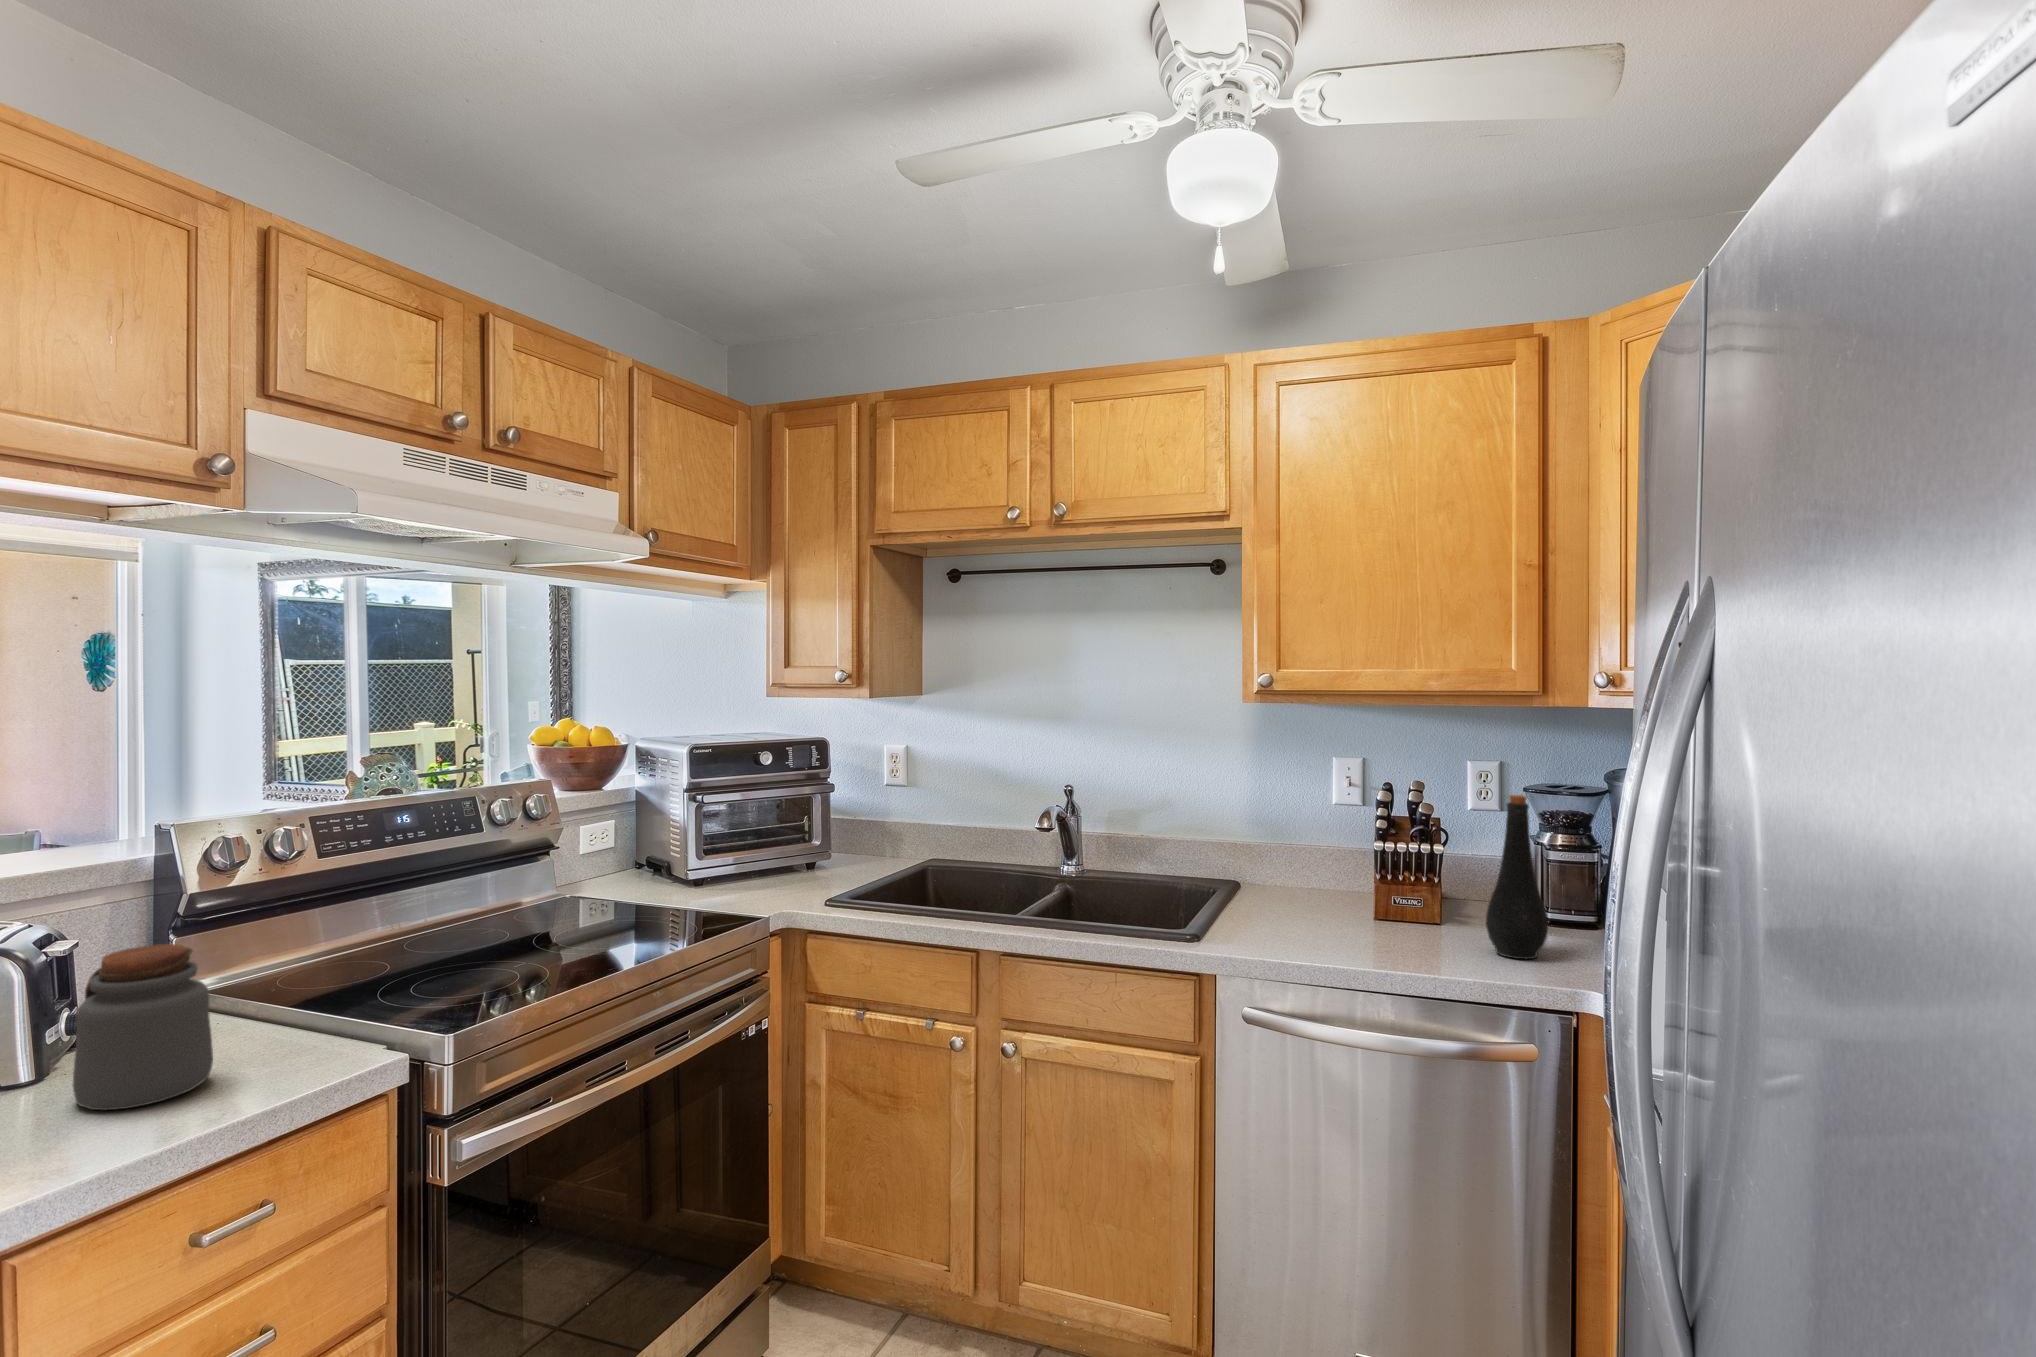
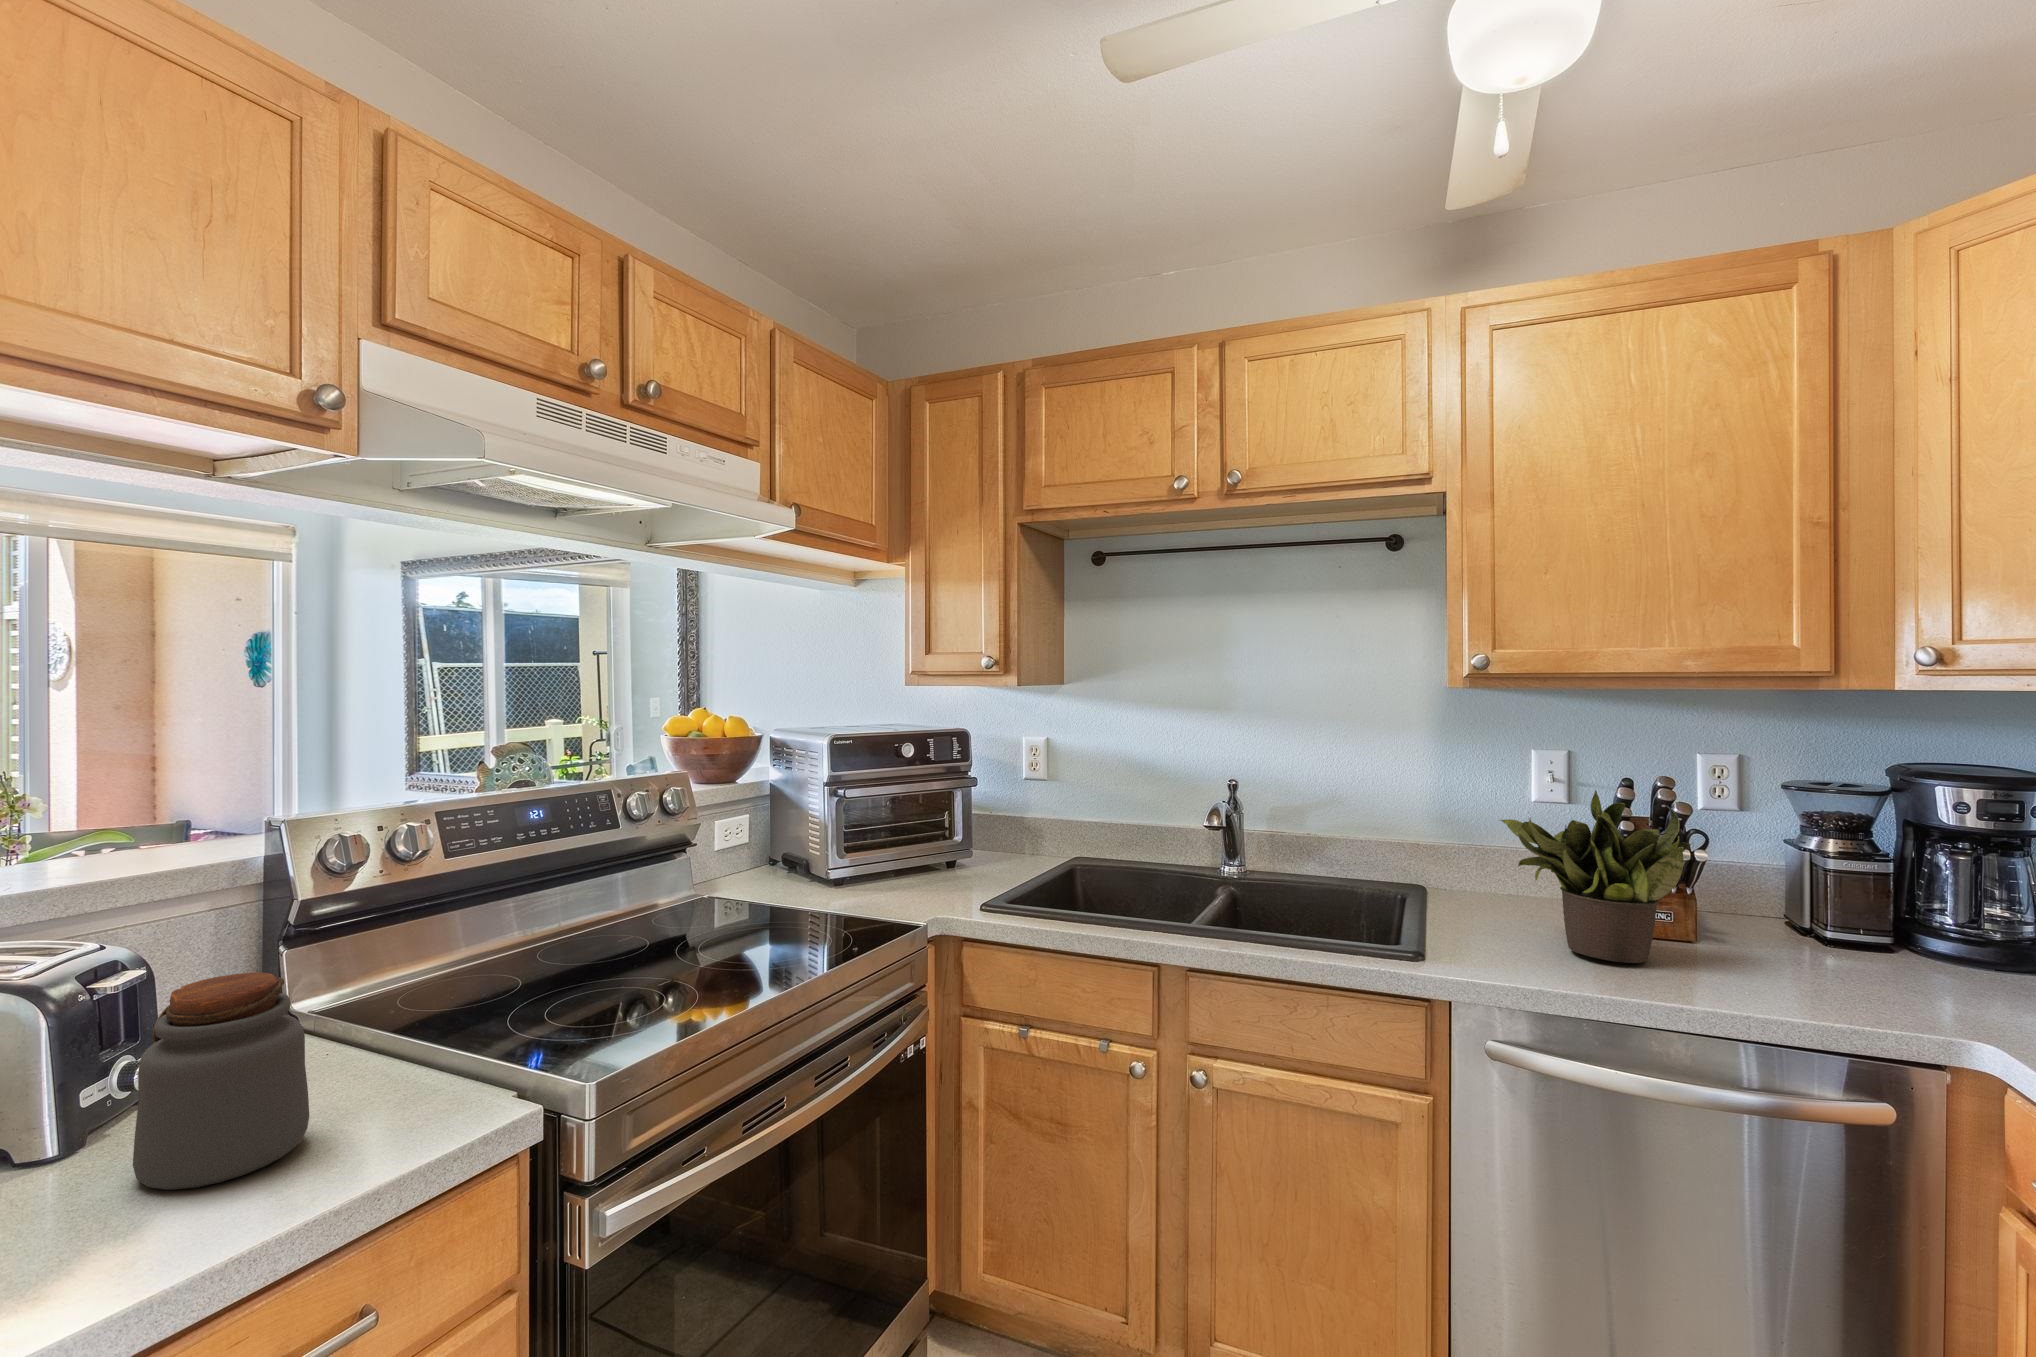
potted plant: none [1278,792,1416,940] -> present [1500,790,1691,963]
bottle: present [1486,795,1548,959] -> none [1786,794,1875,993]

